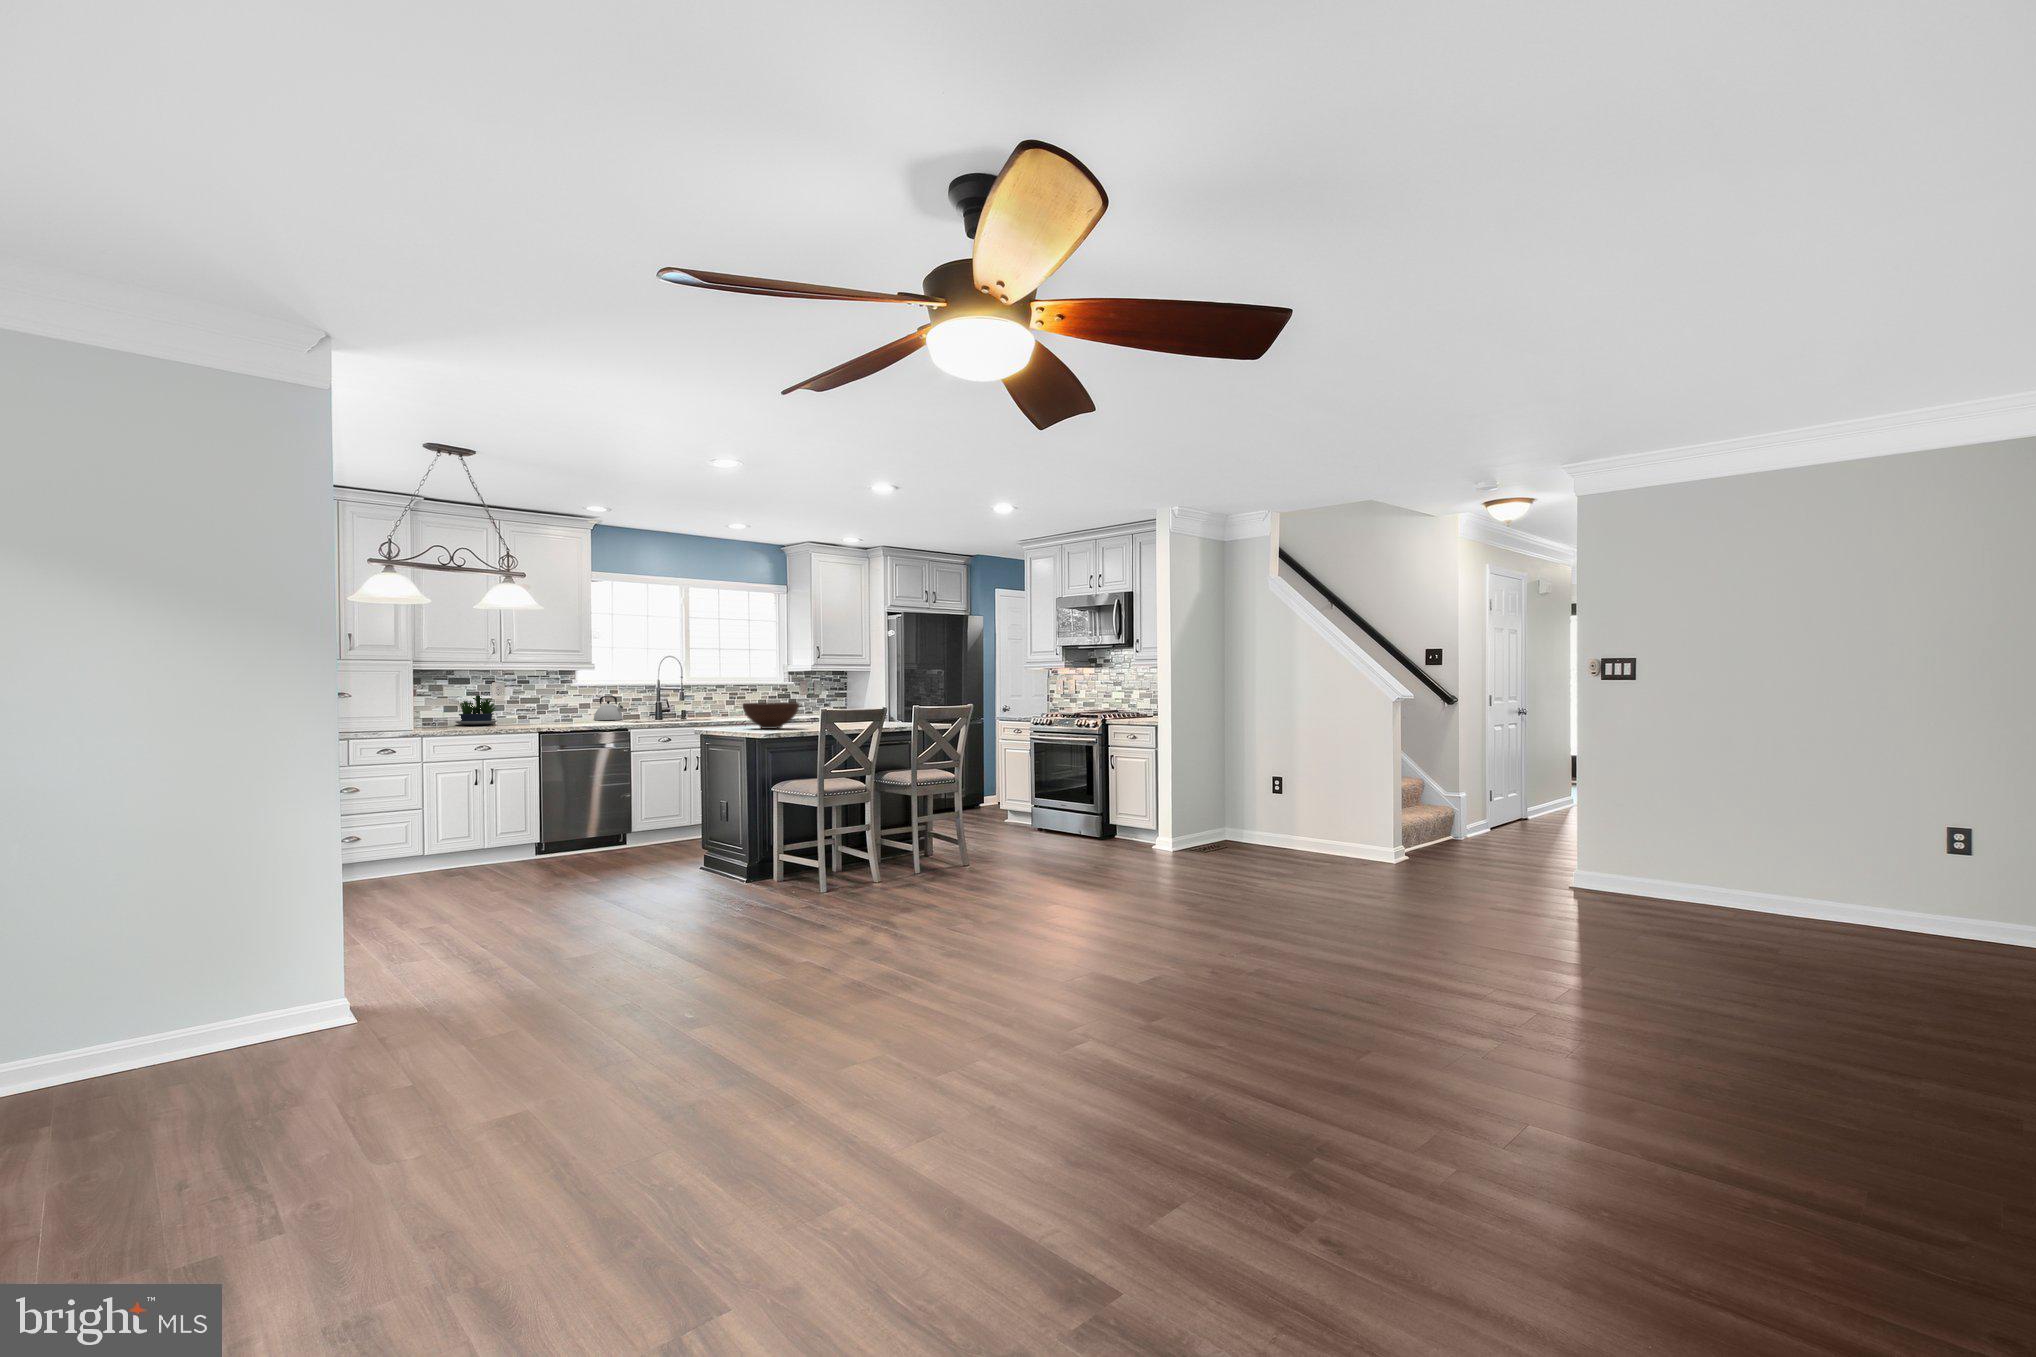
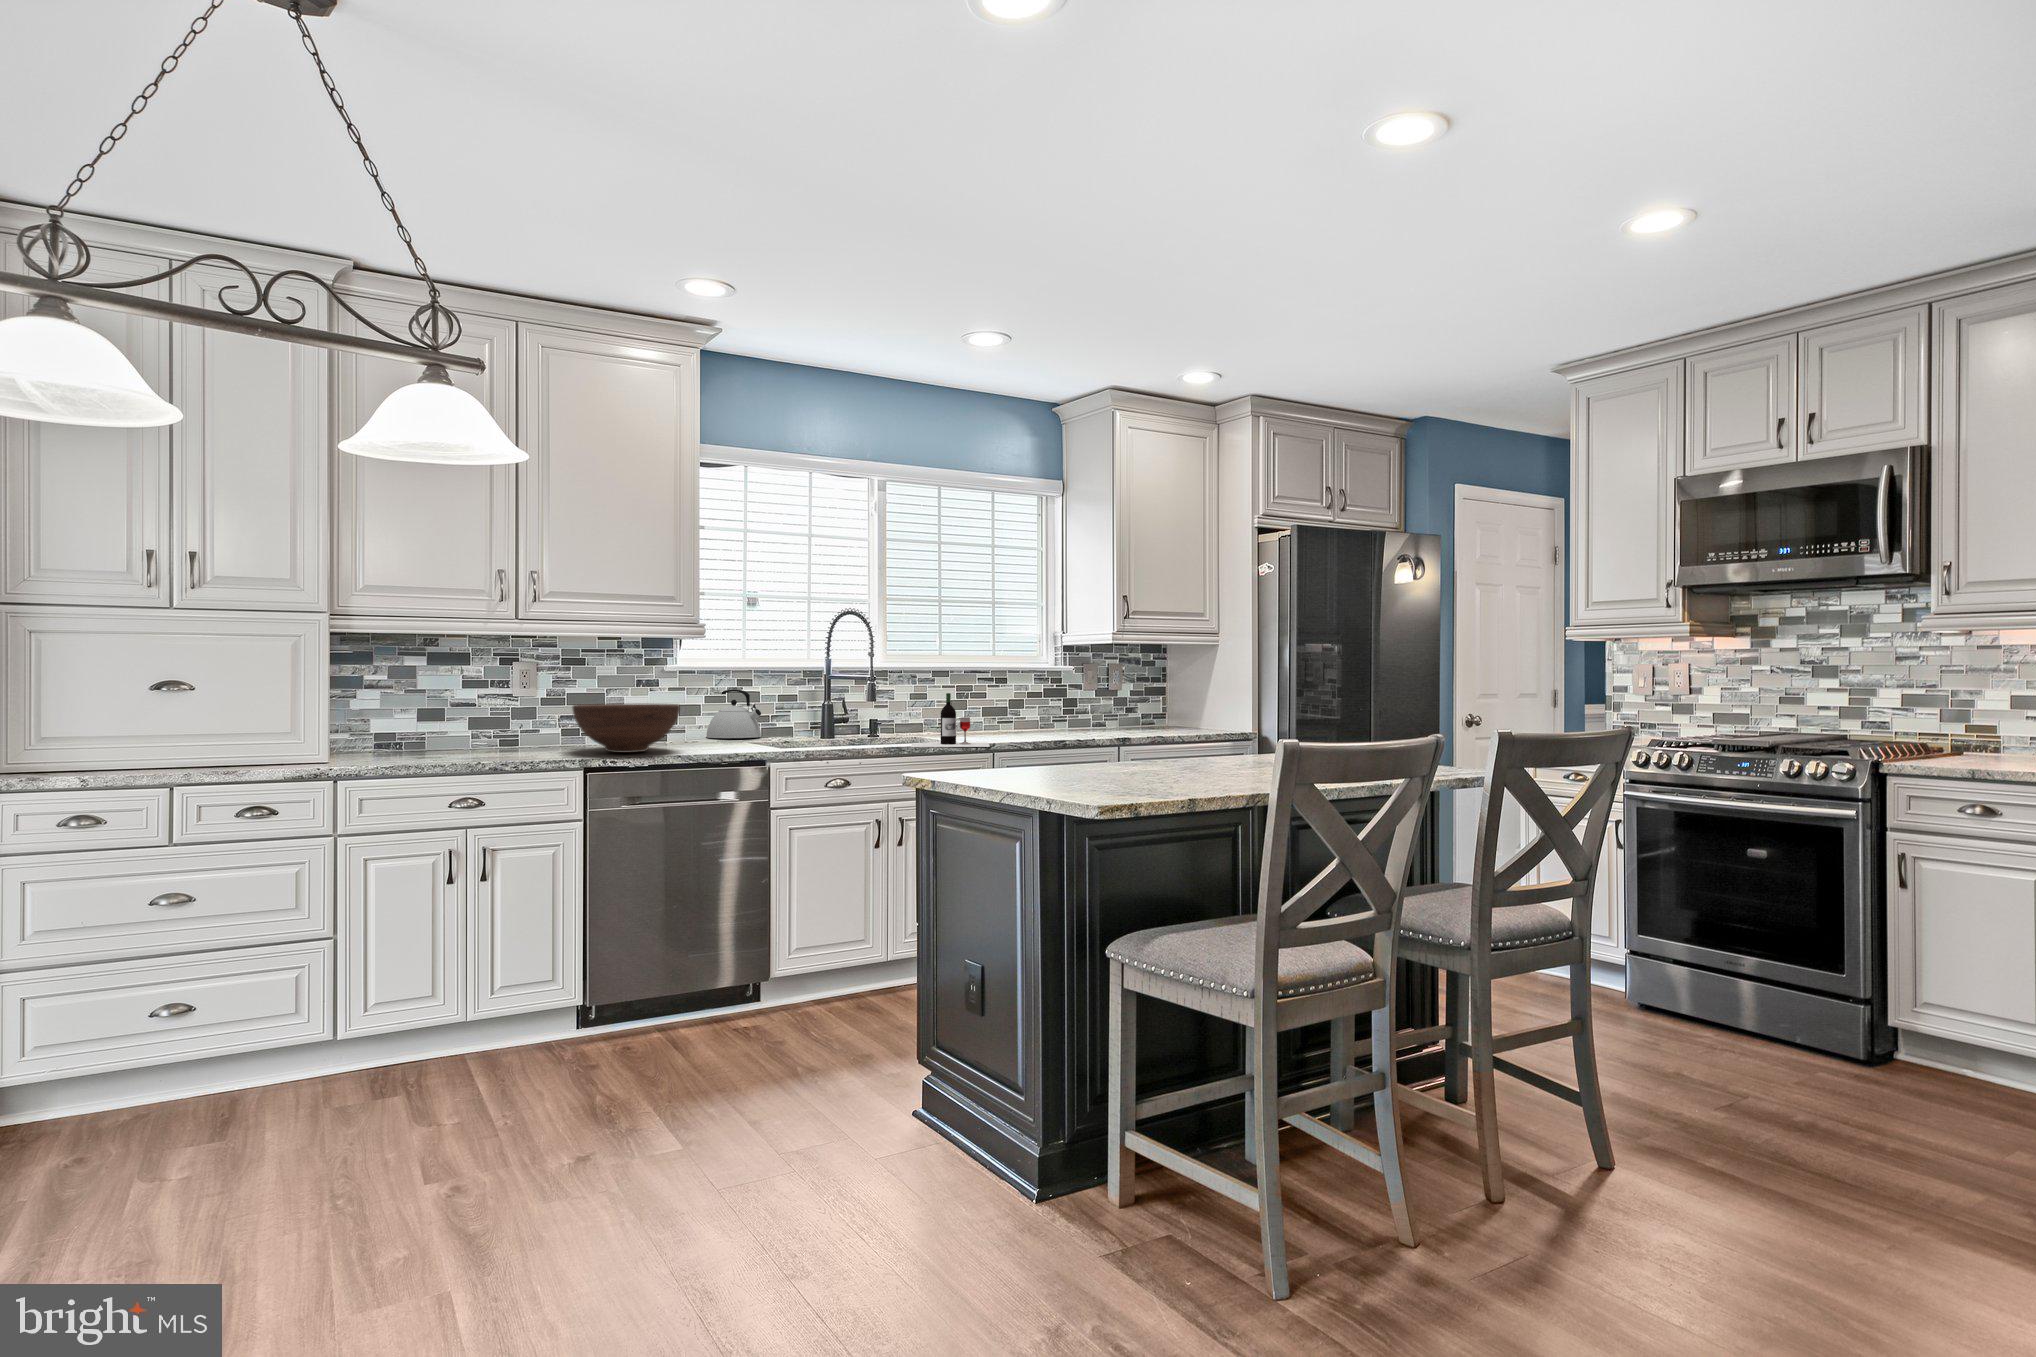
potted plant: present [455,695,497,725] -> none [435,686,531,747]
wine bottle: none [699,696,741,722] -> present [911,693,990,747]
fruit bowl: present [742,702,799,729] -> present [573,704,680,753]

